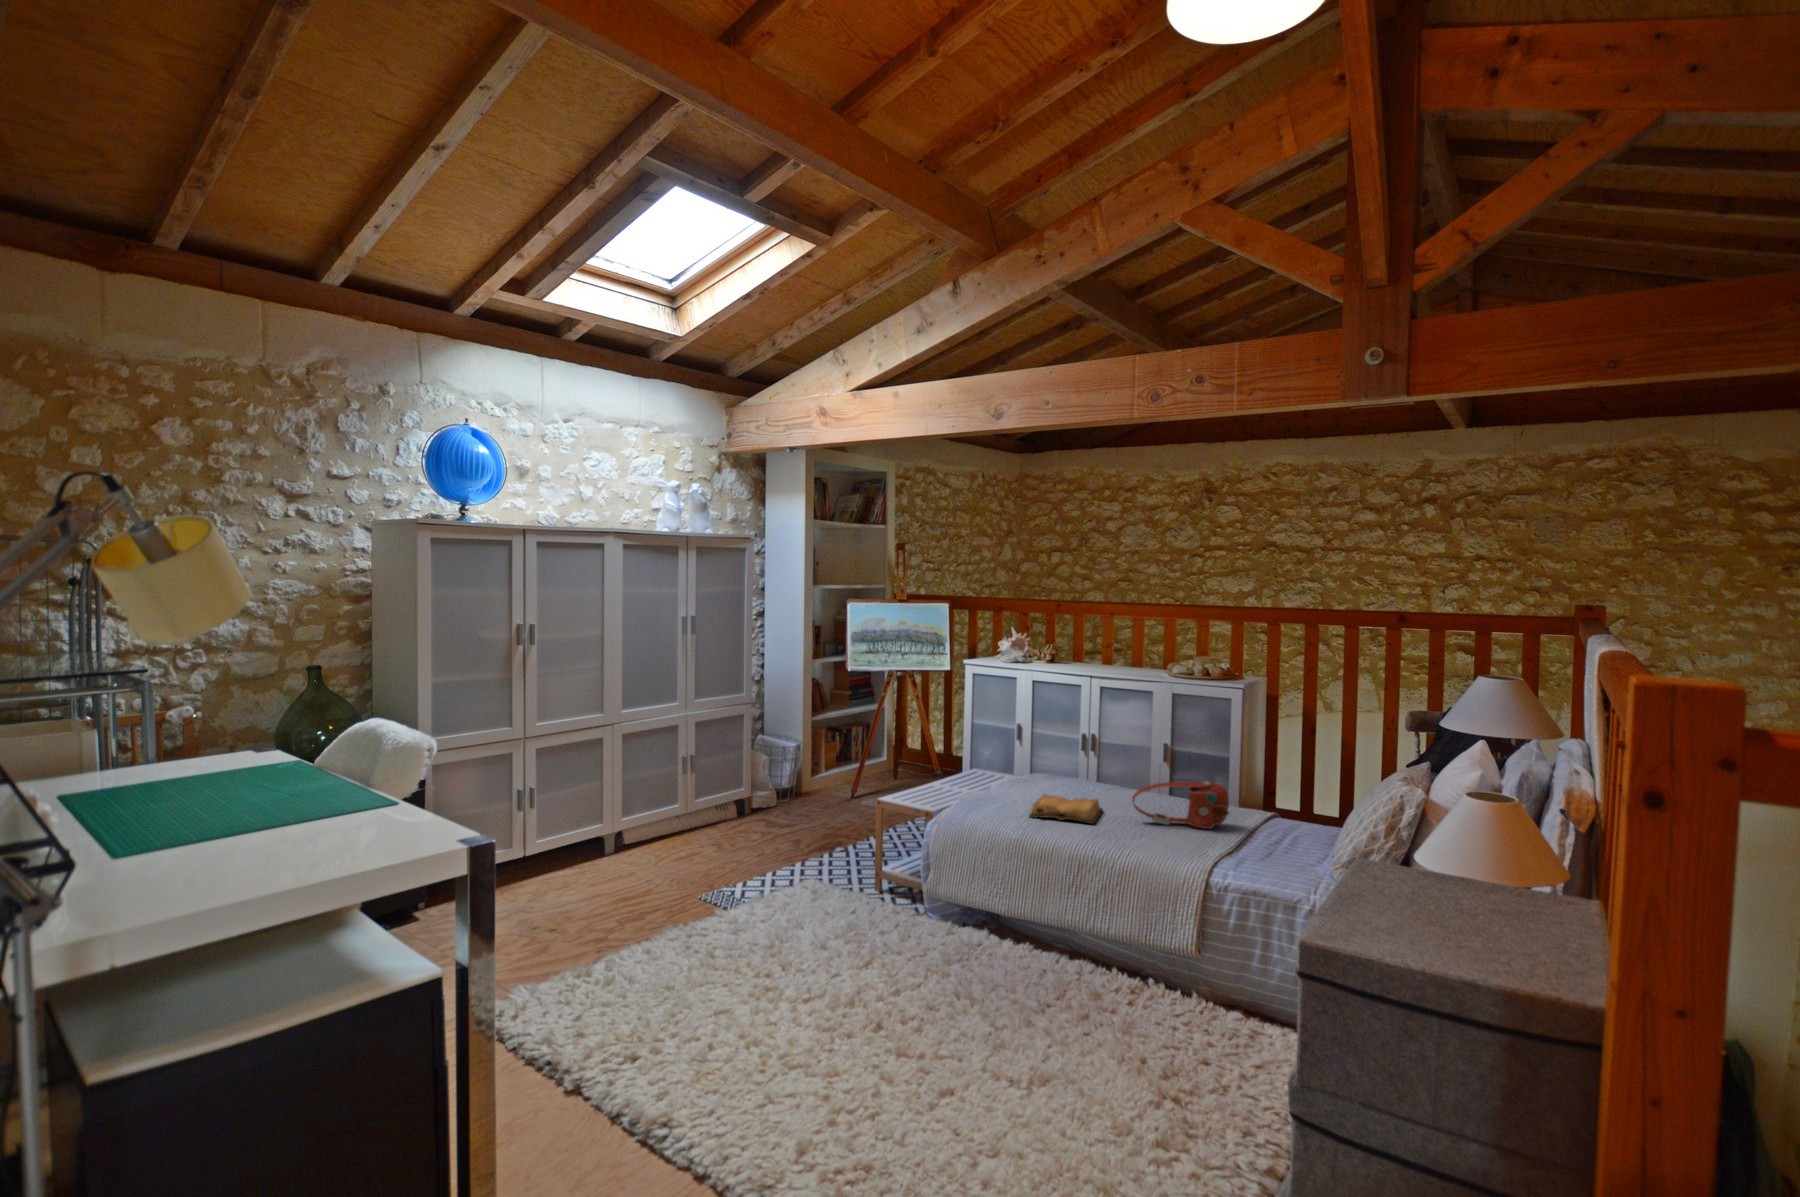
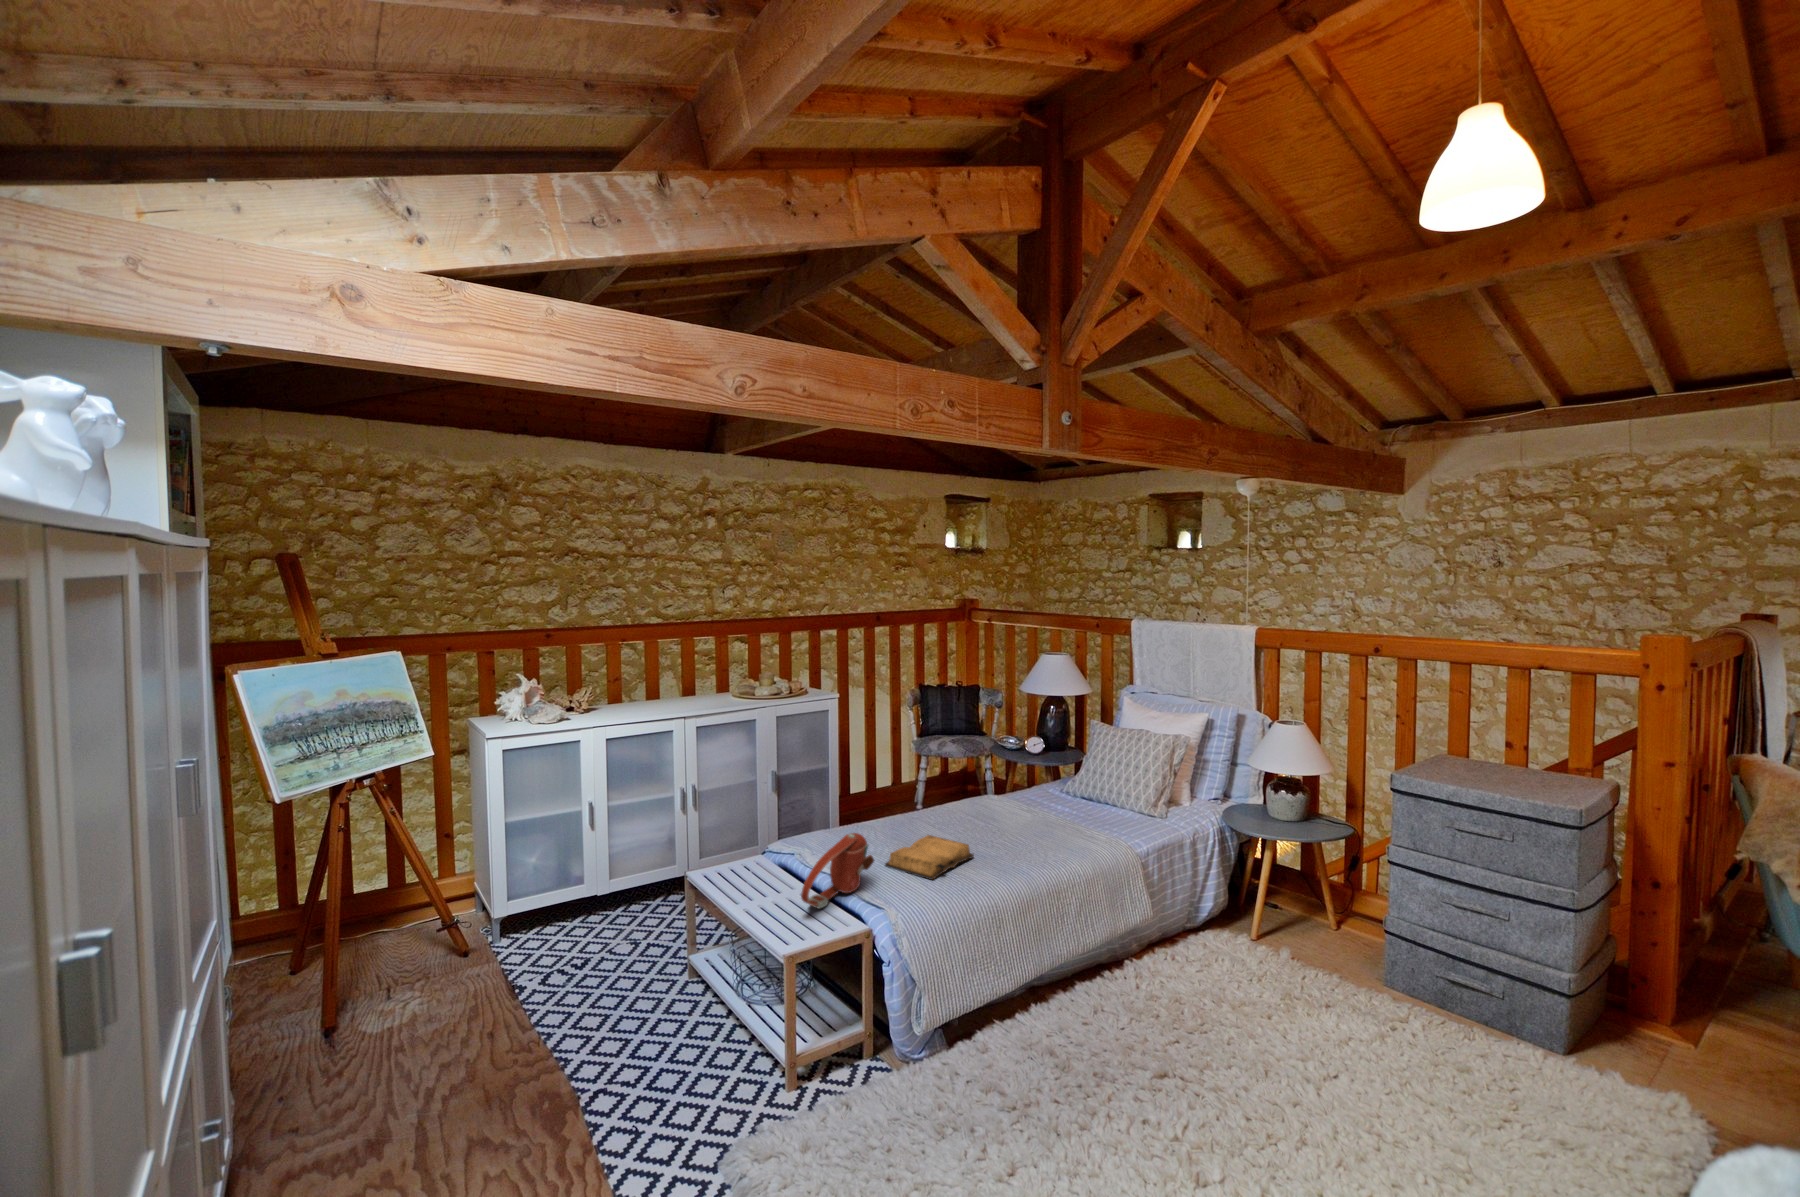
handbag: present [1133,781,1229,829] -> present [801,833,874,908]

